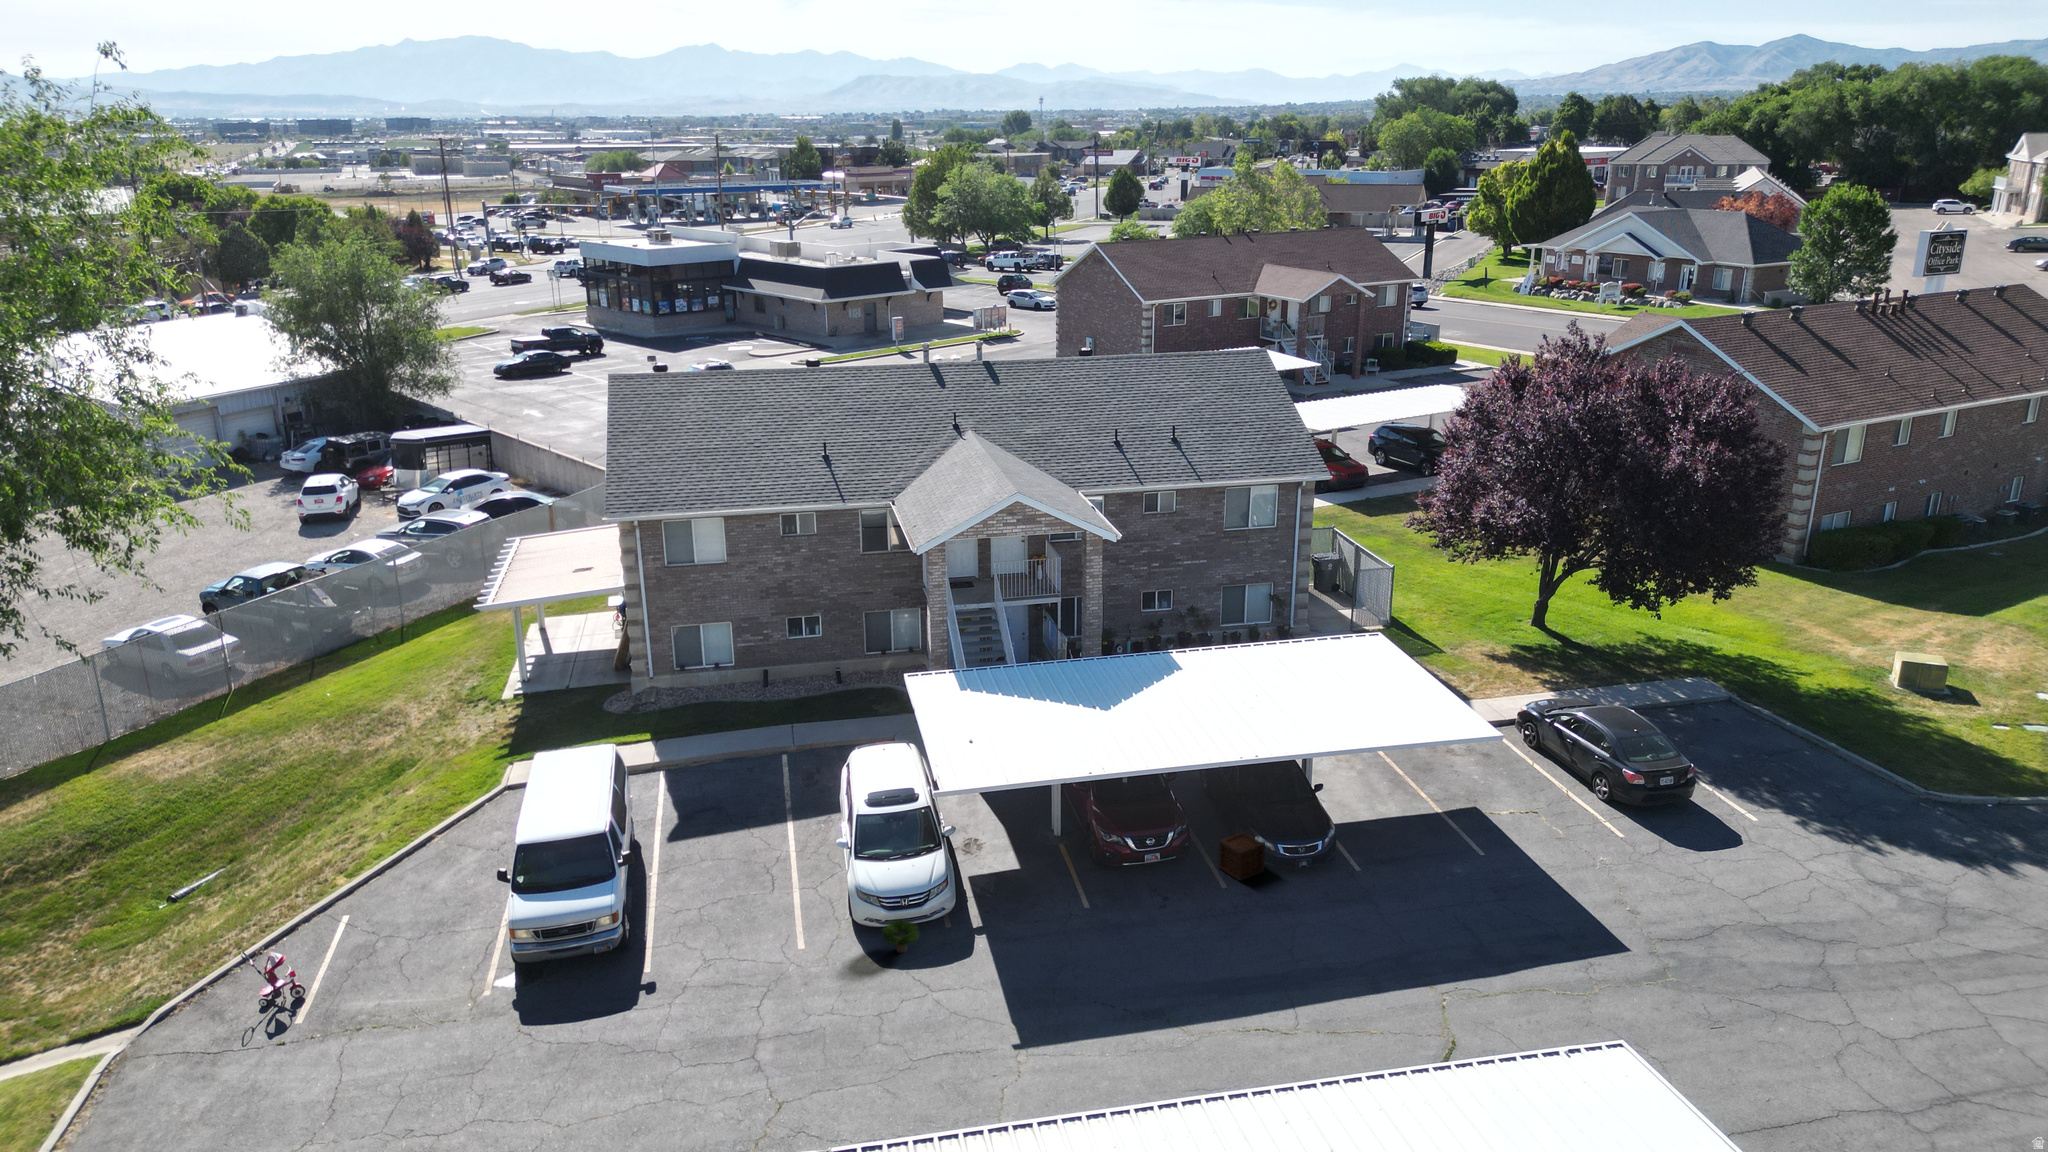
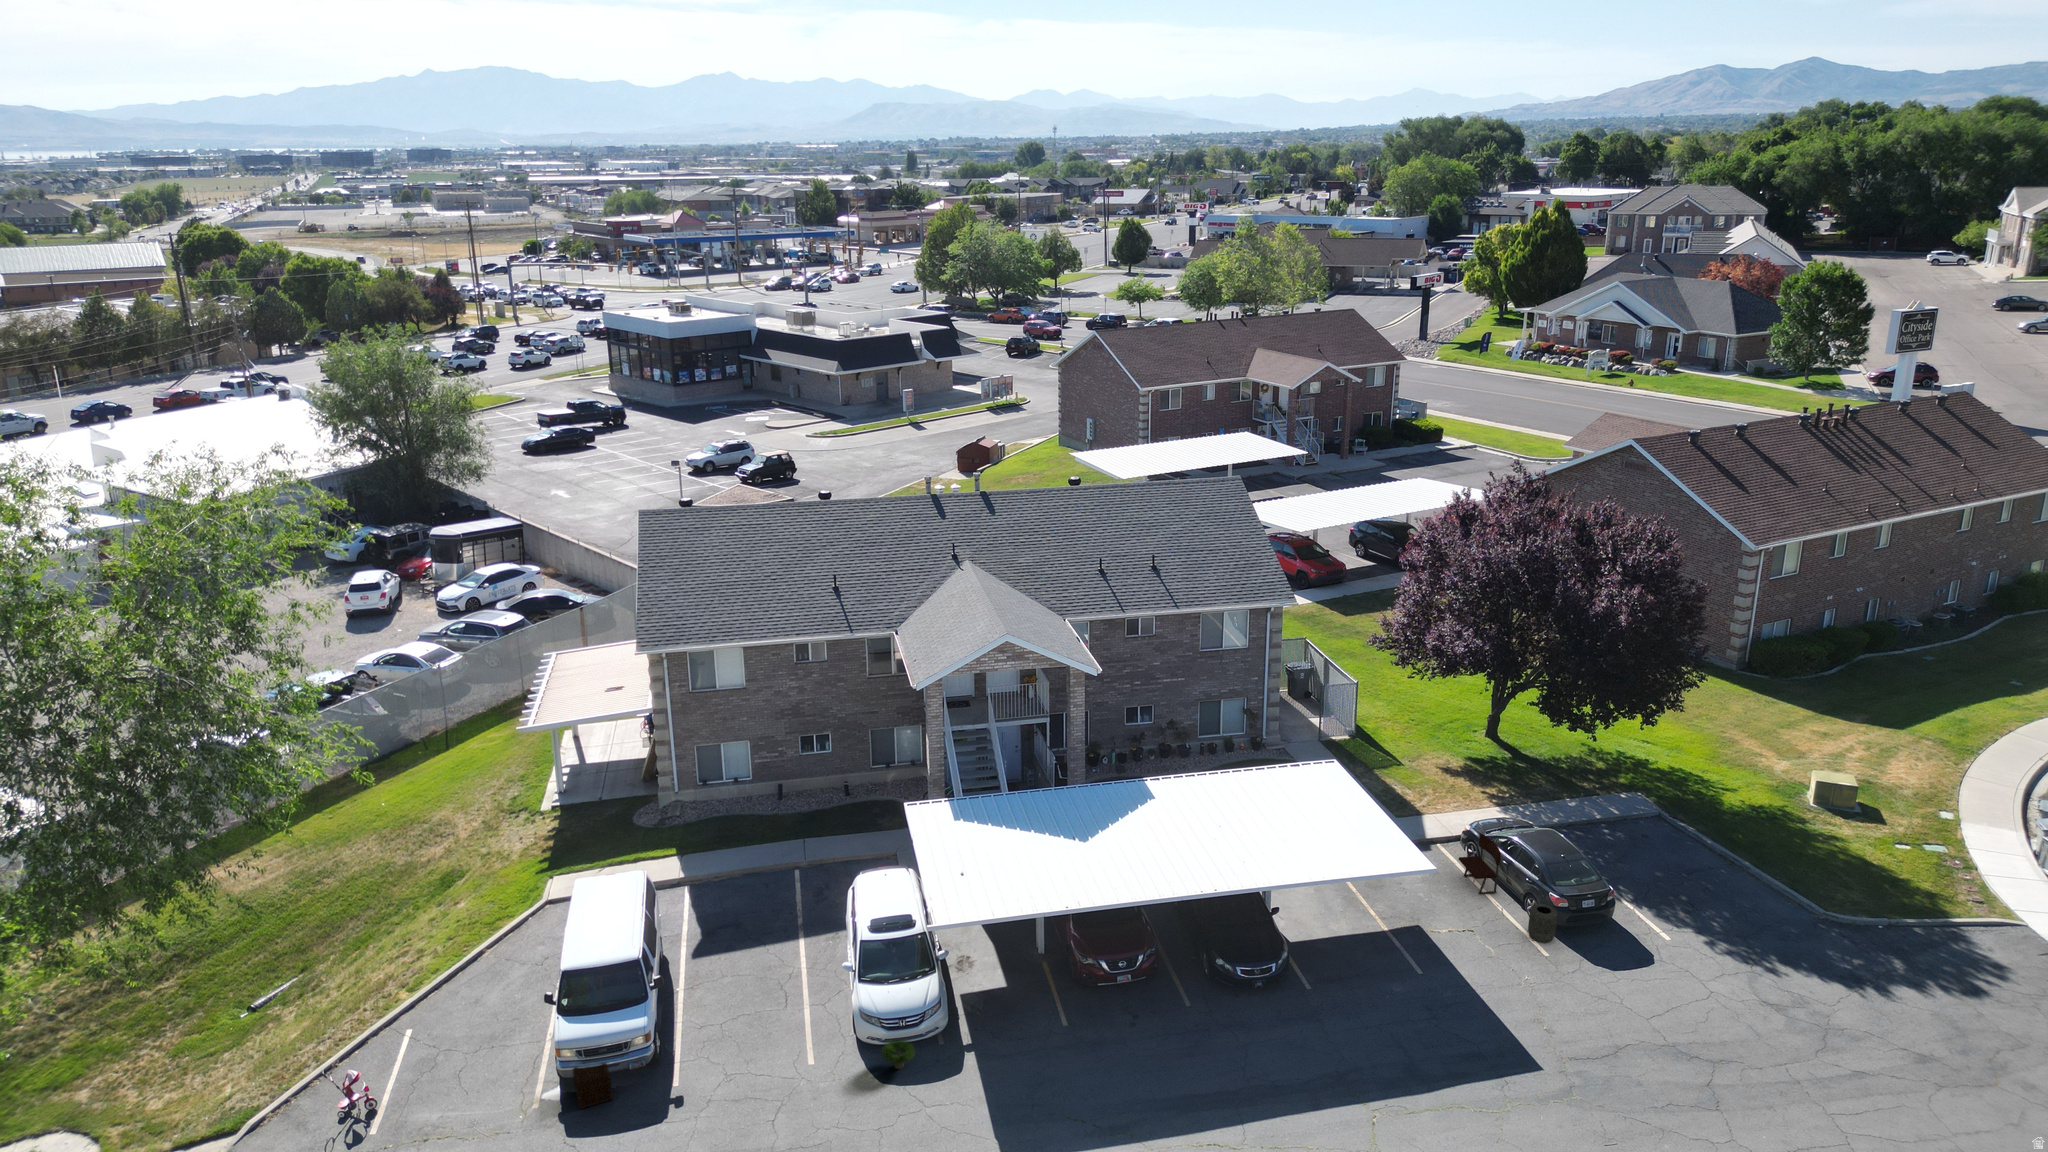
bench: none [1517,711,1566,776] -> present [1459,834,1501,894]
trash can: none [1599,780,1634,823] -> present [1528,904,1558,943]
wooden crate: present [1218,832,1265,881] -> present [573,1063,613,1109]

